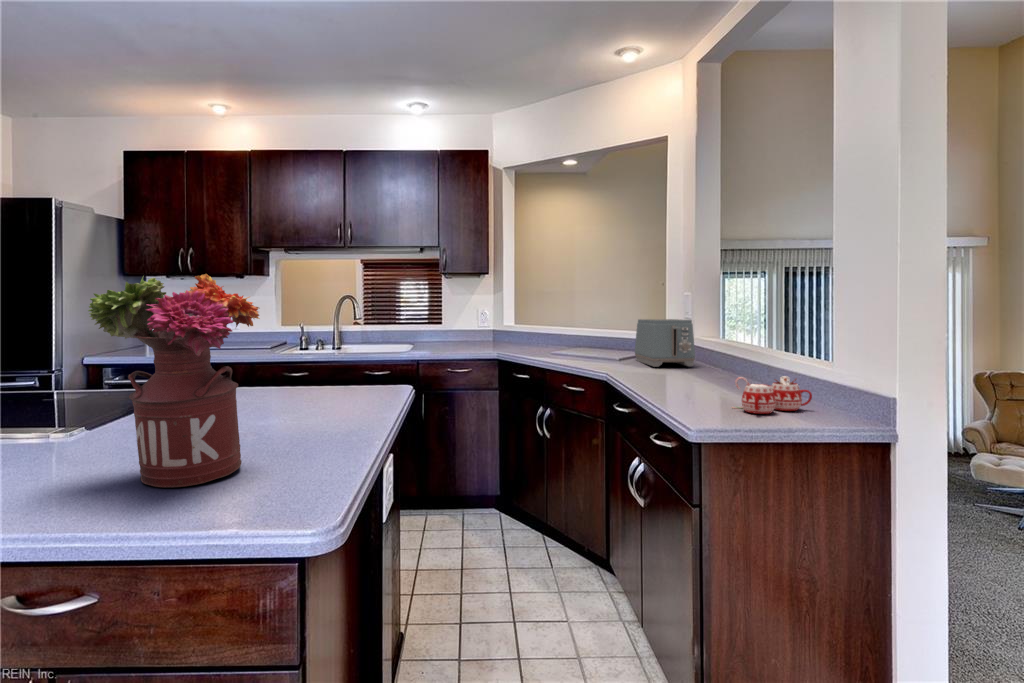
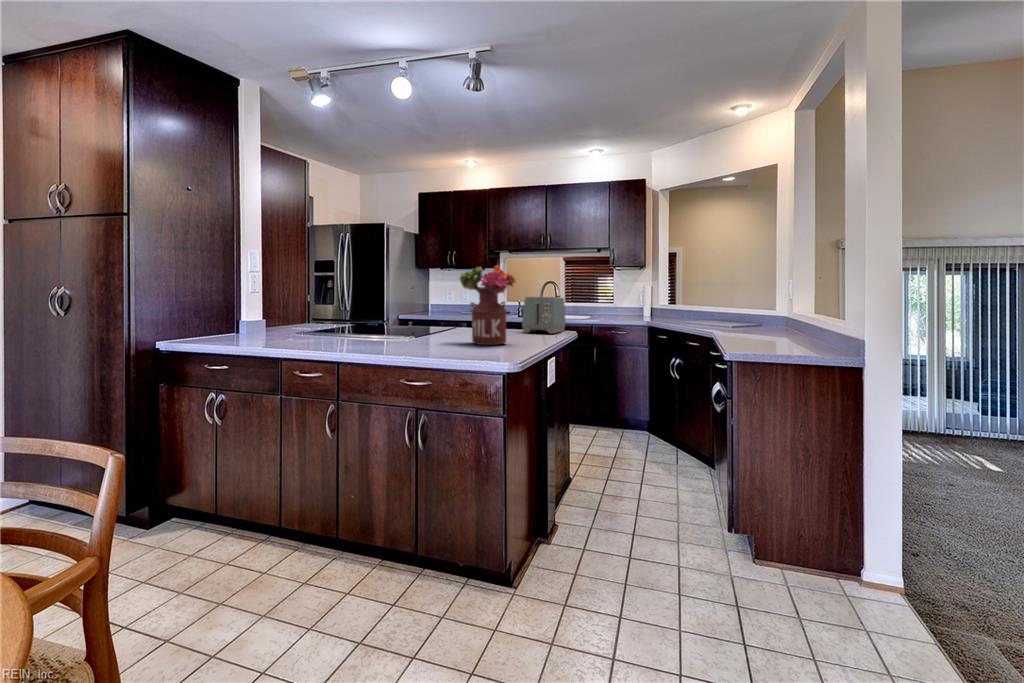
toaster: present [635,319,695,367] -> present [522,297,566,334]
mug: present [731,376,812,414] -> none [769,327,822,349]

